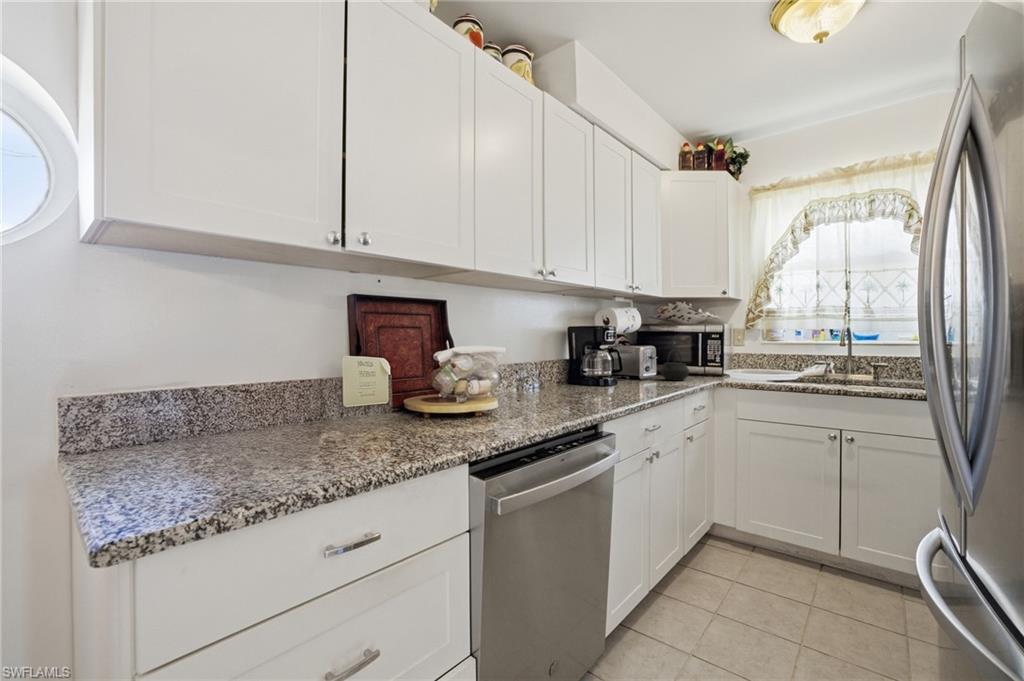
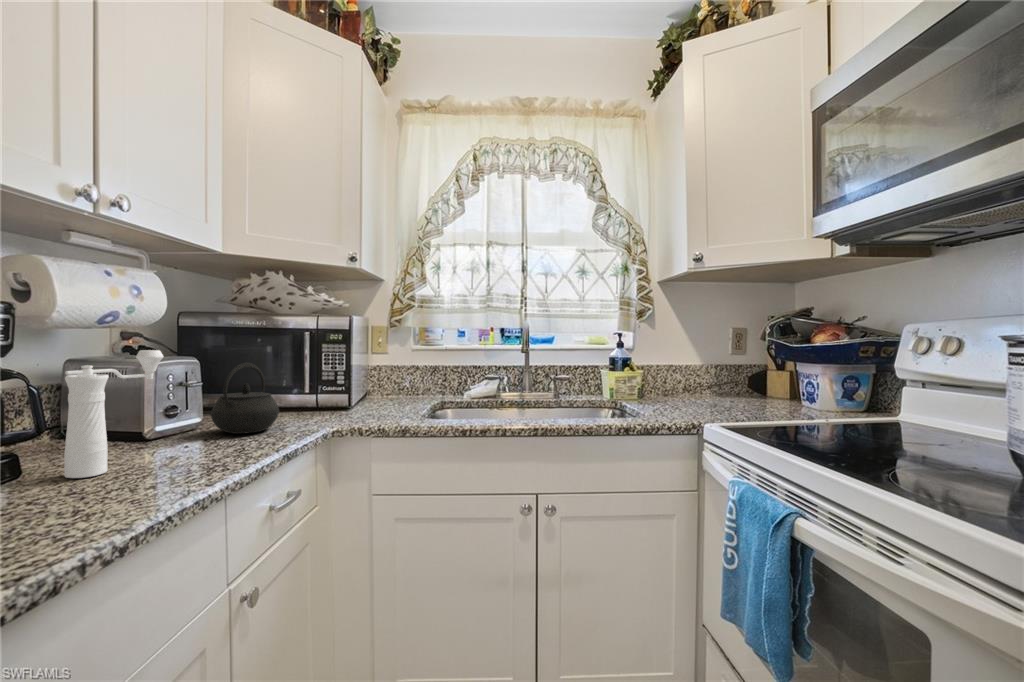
pepper mill: none [626,343,651,386] -> present [64,350,163,478]

